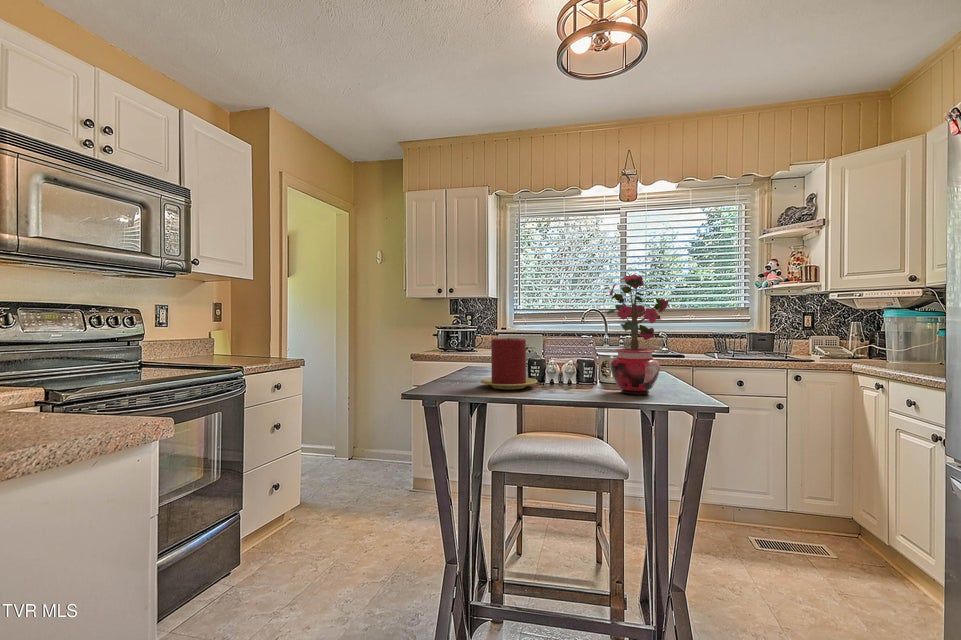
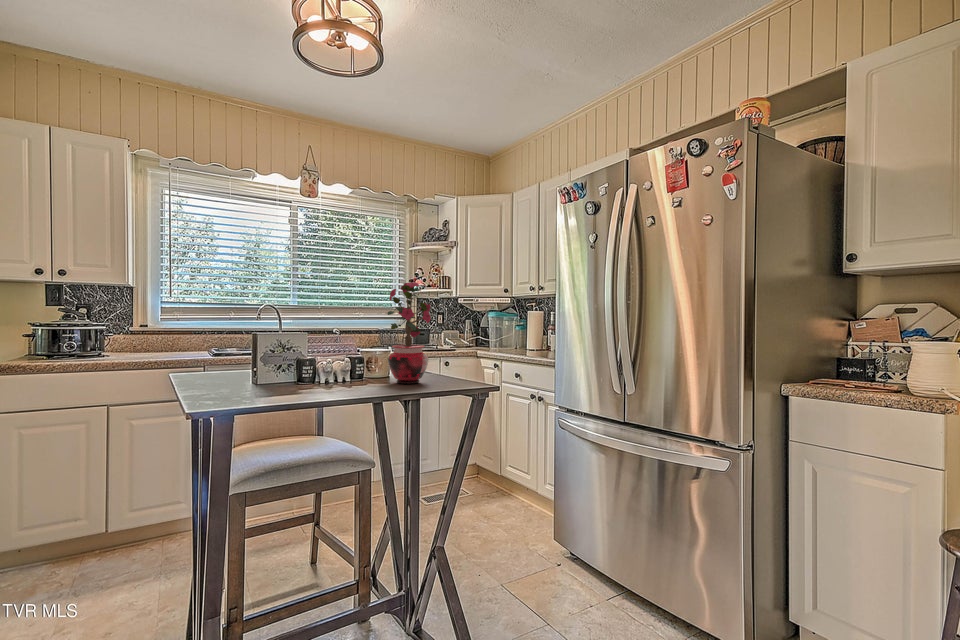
candle: present [480,338,537,389] -> none [259,339,323,392]

